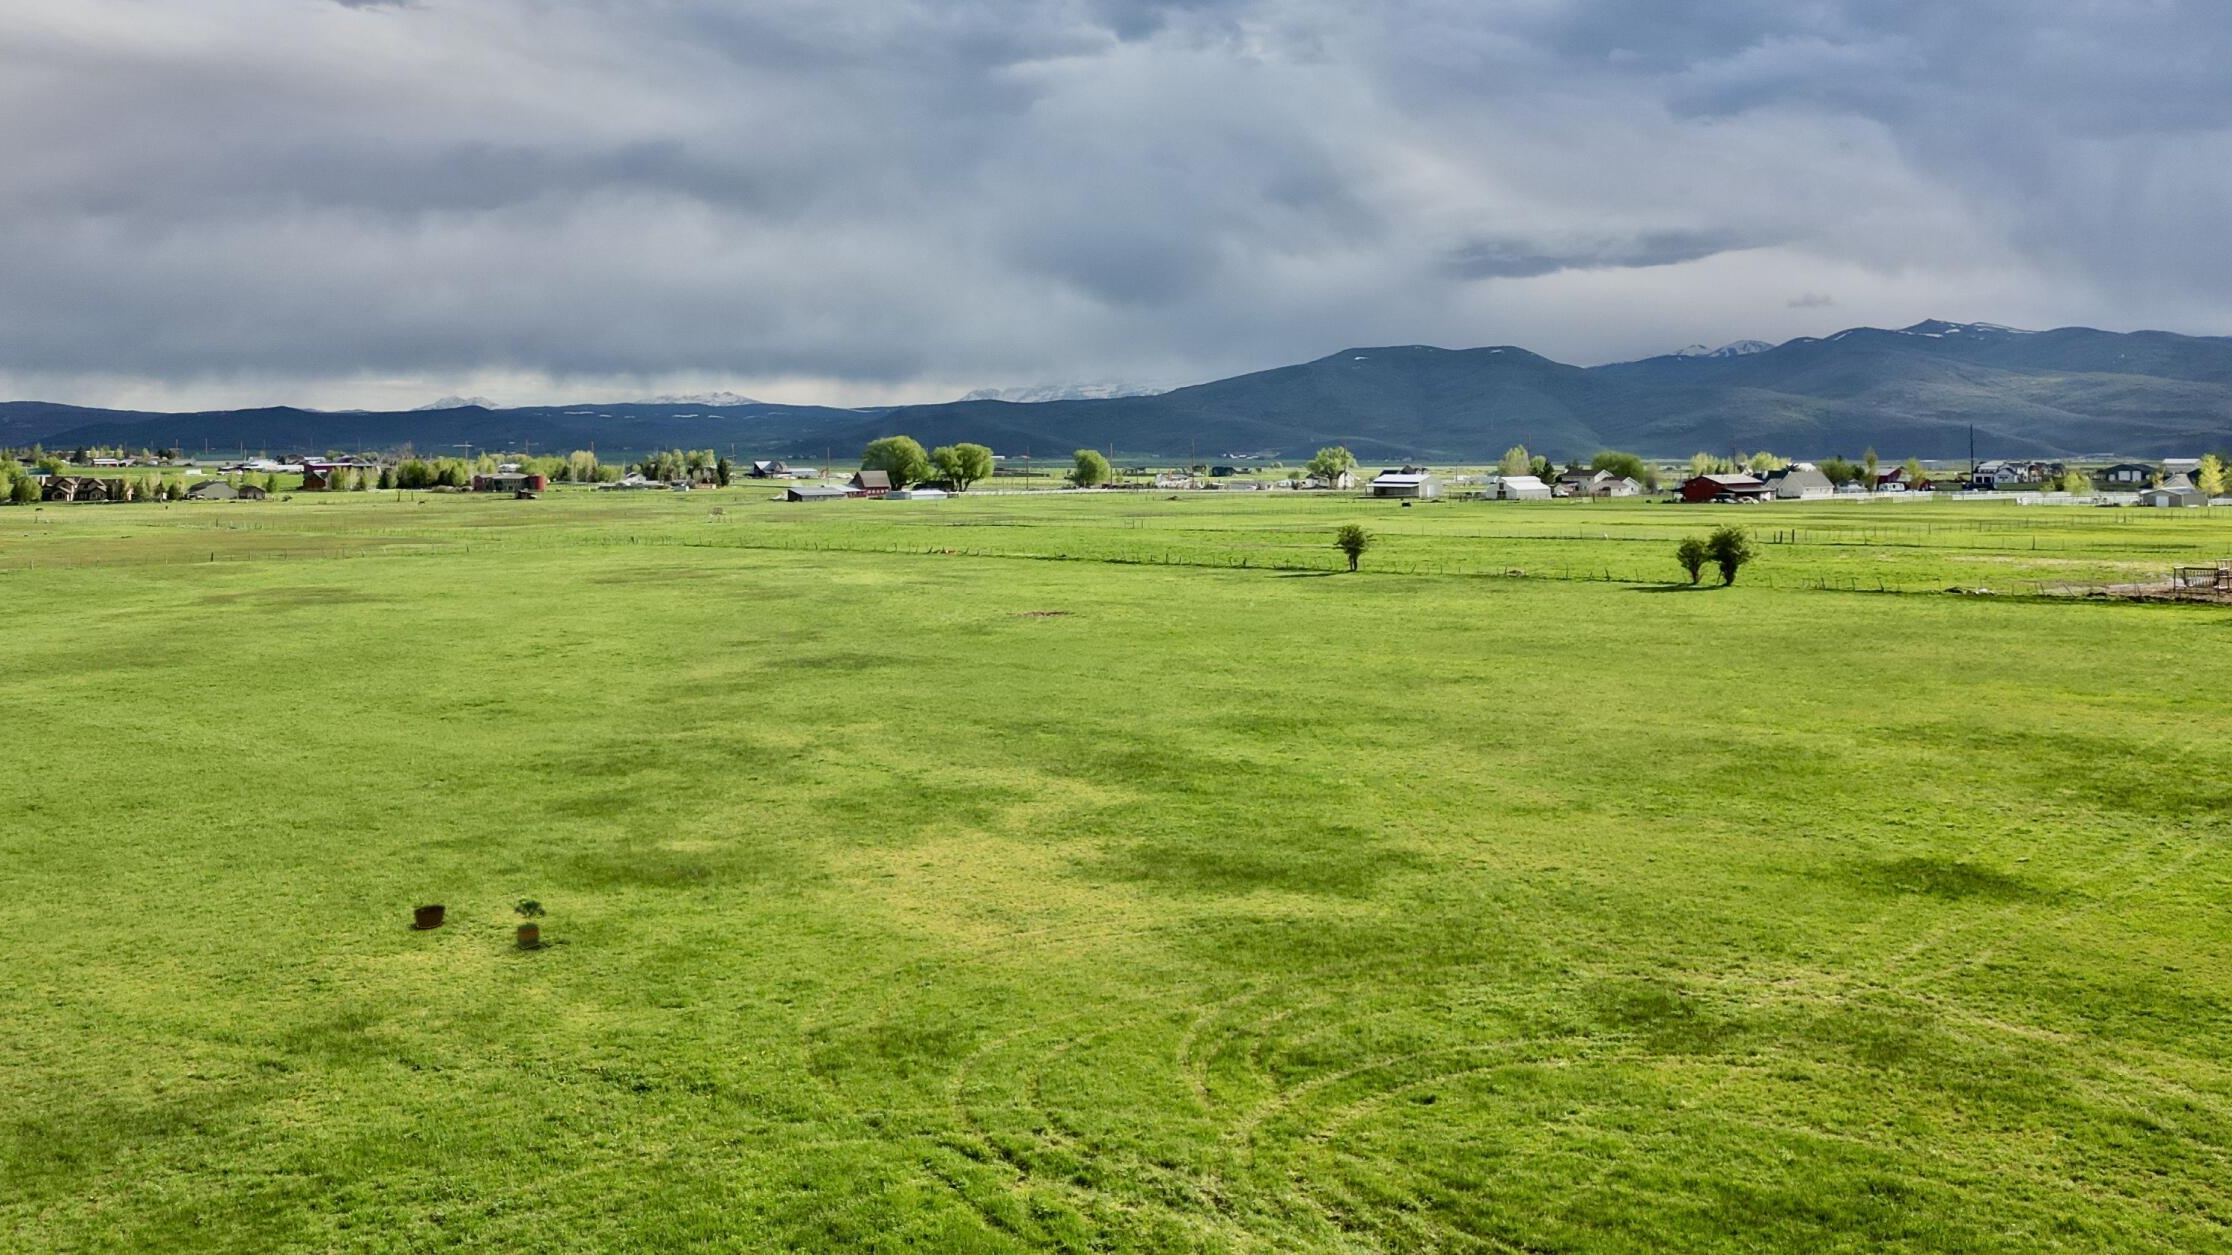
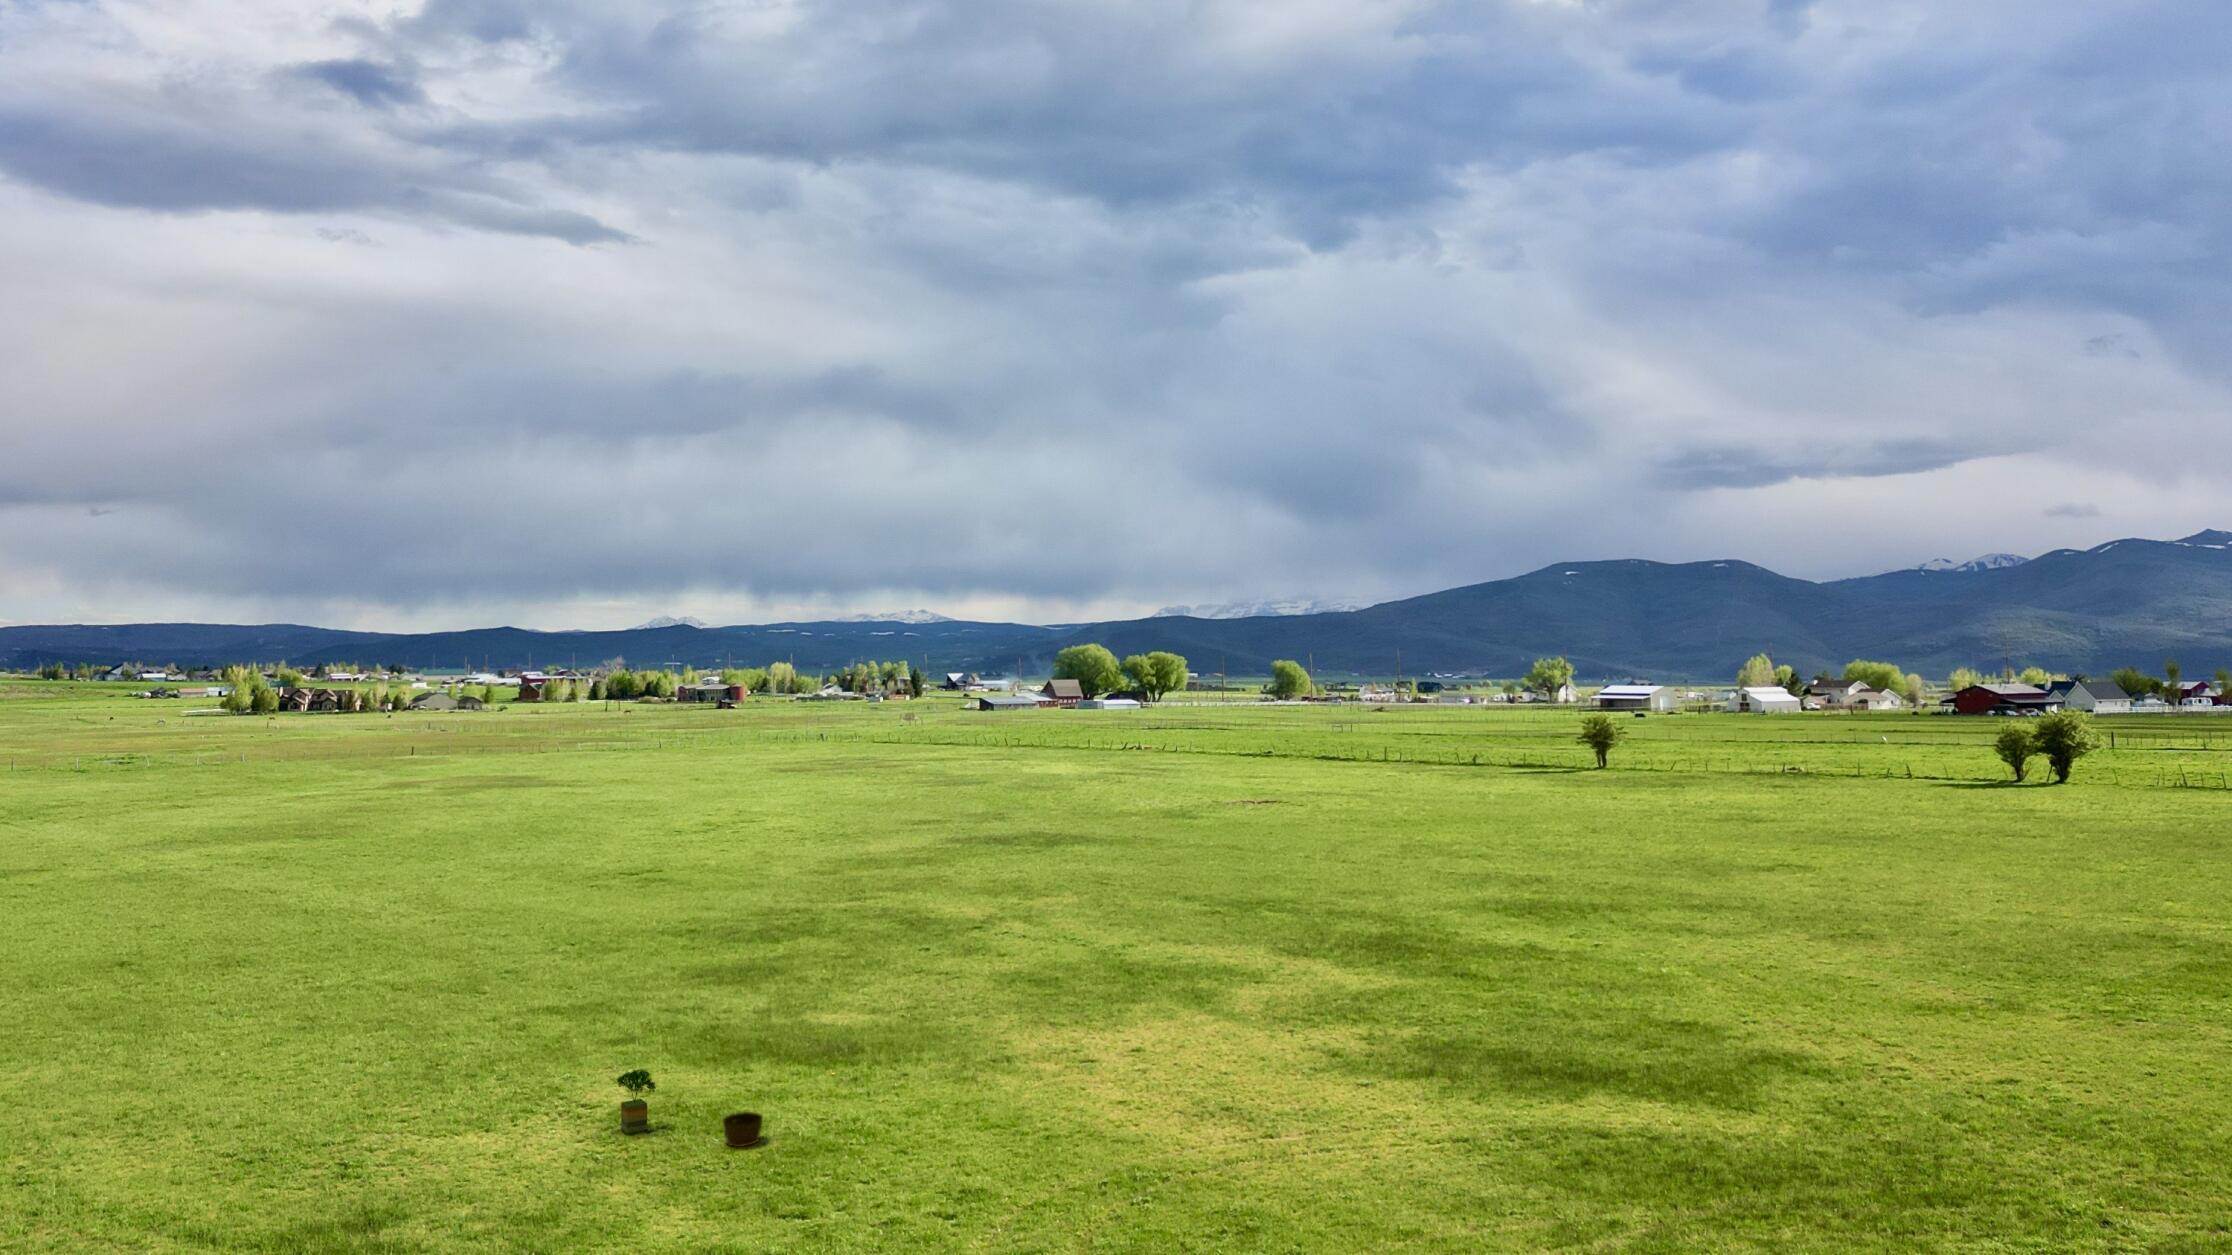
basket: present [414,904,446,929] -> present [723,1112,763,1147]

